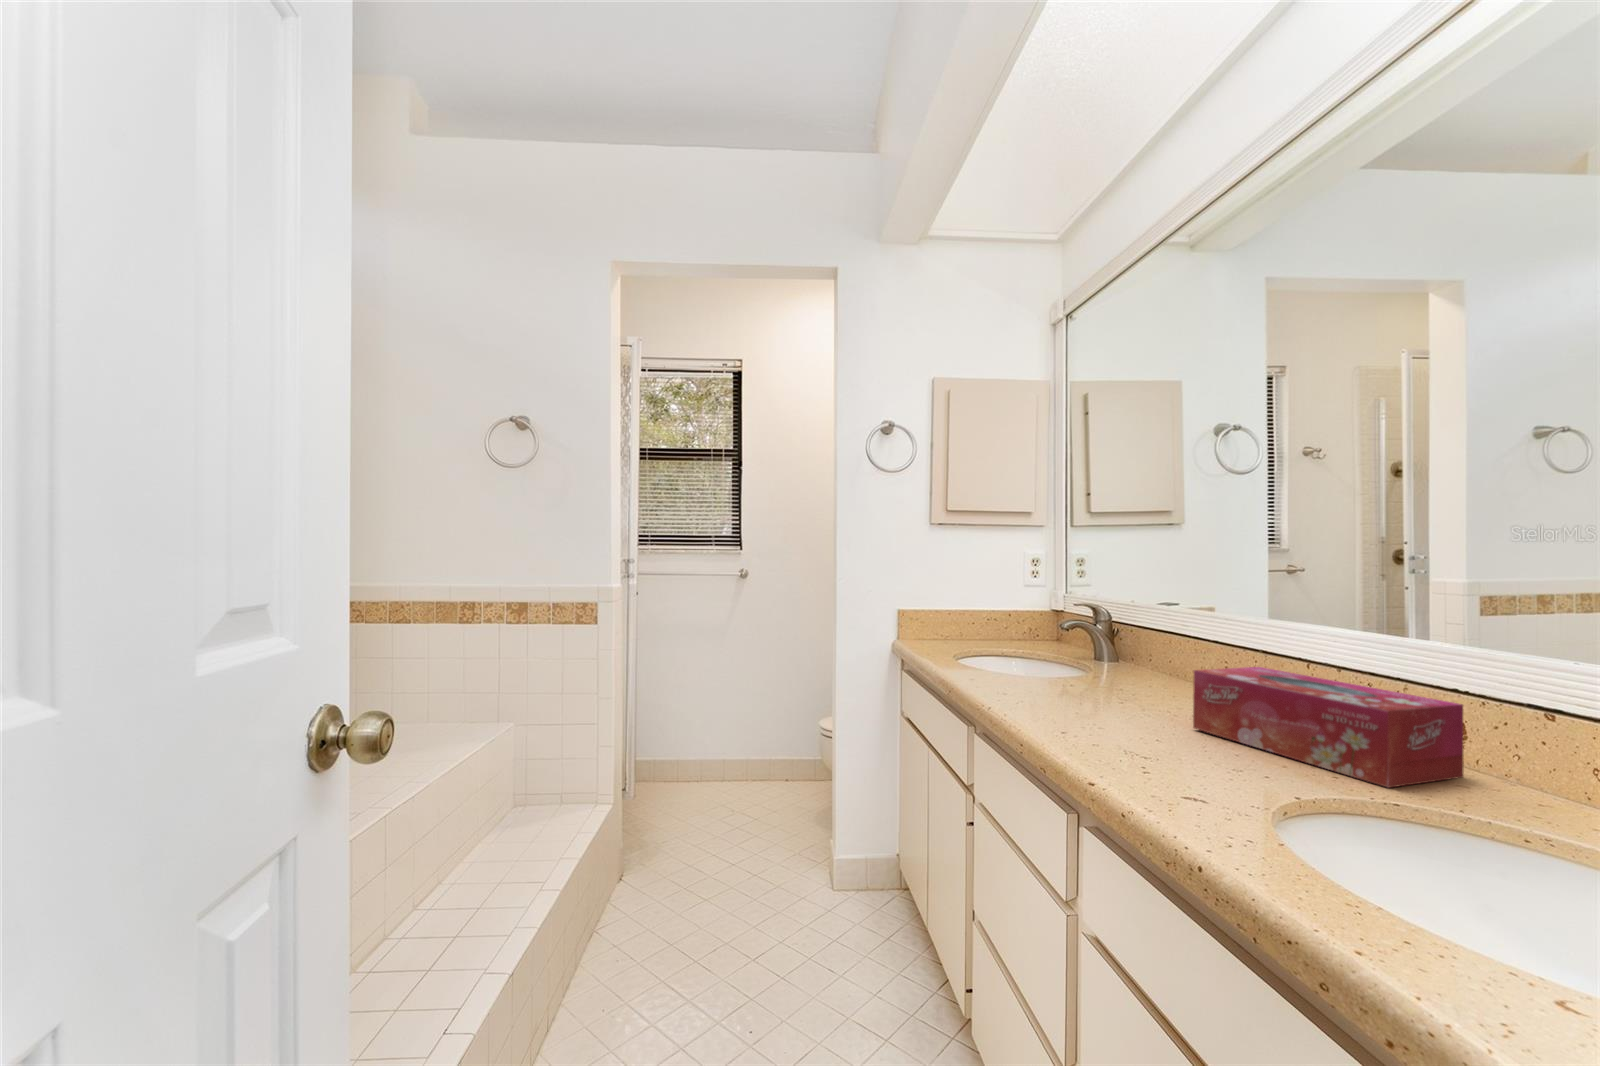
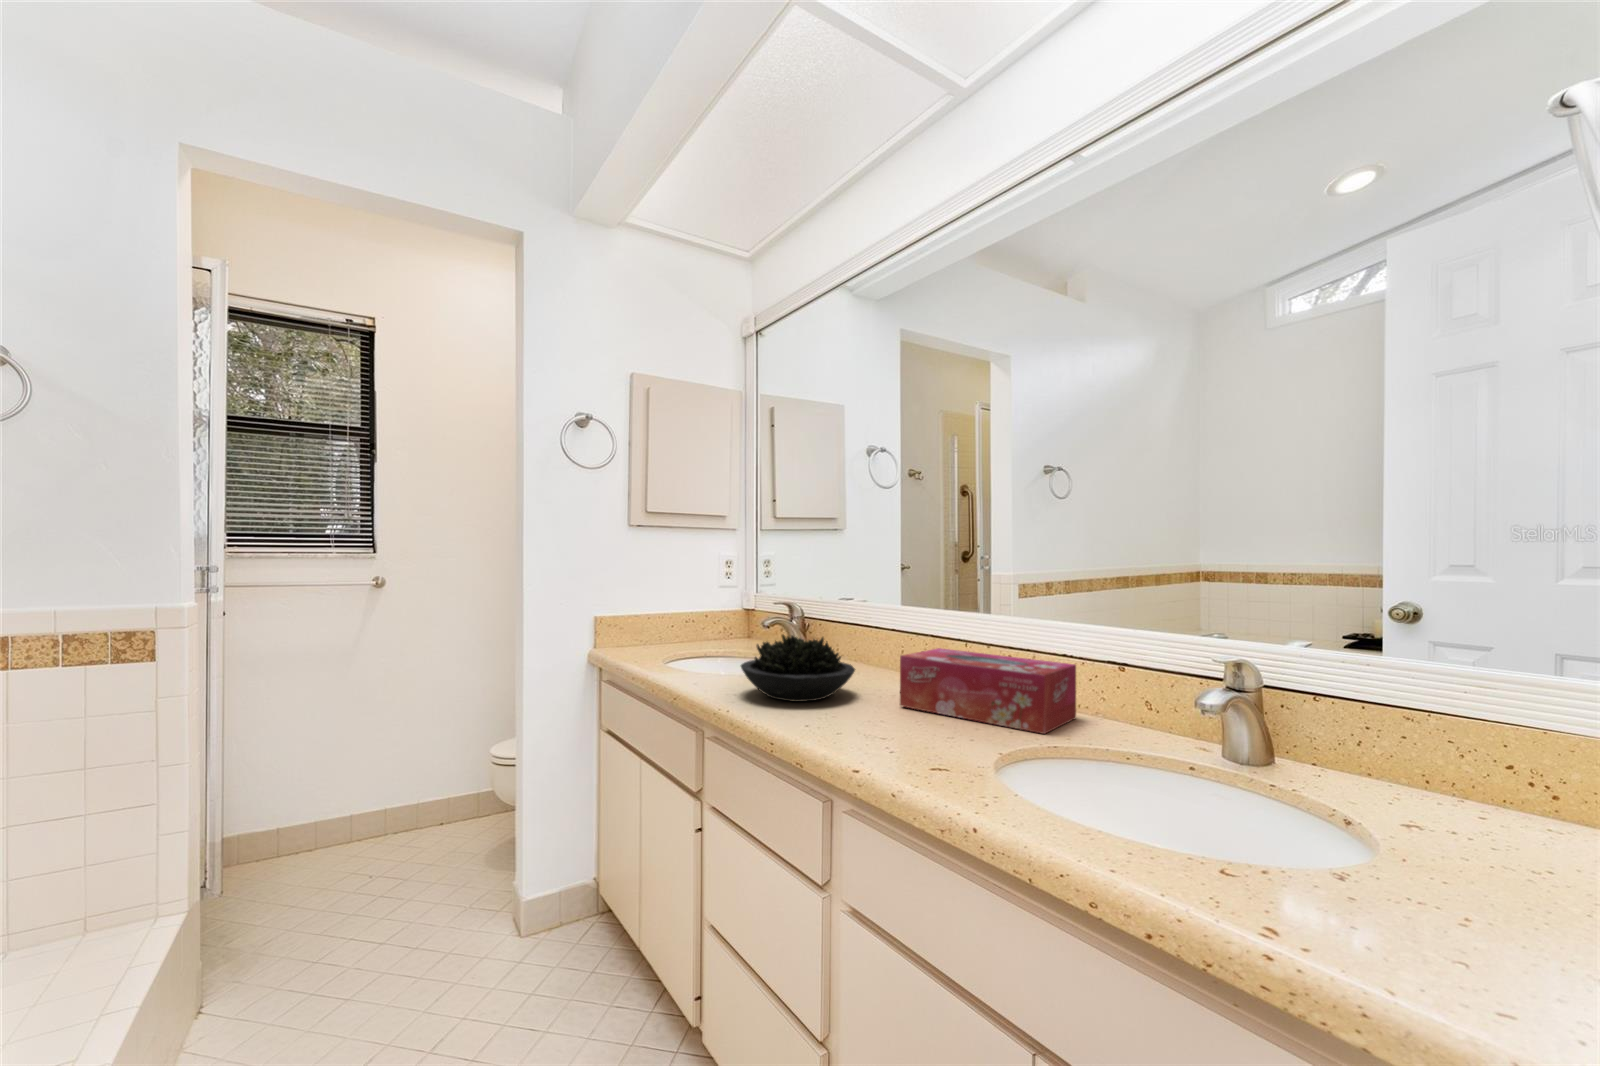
succulent plant: none [1011,636,1144,710] -> present [741,635,855,702]

